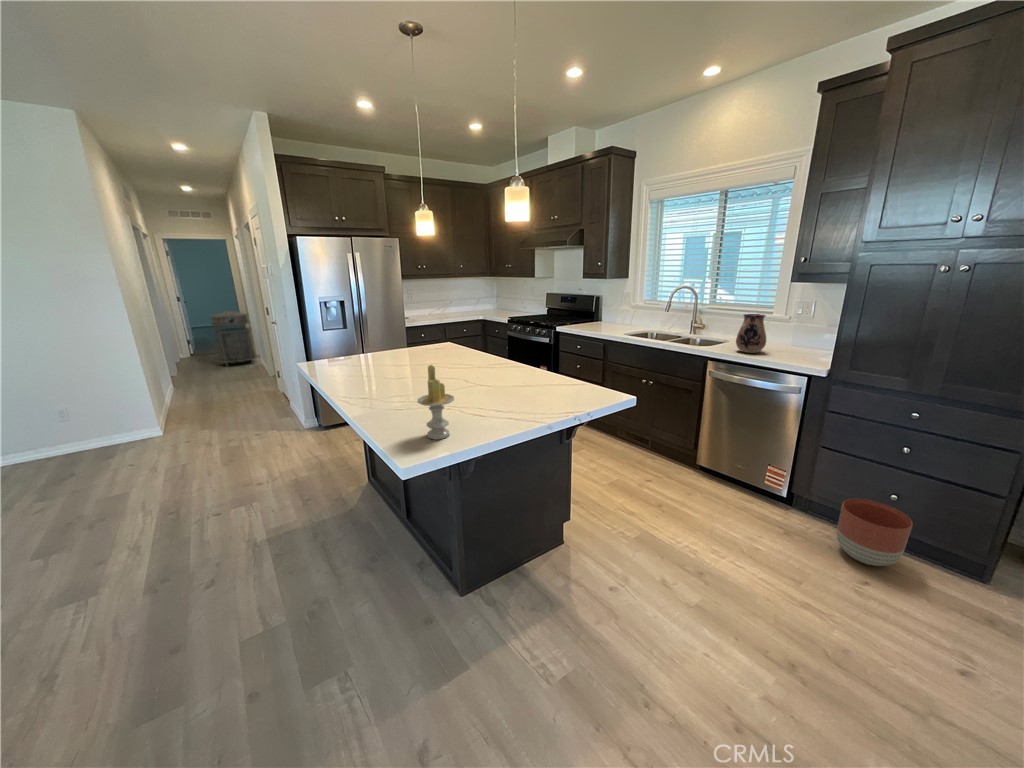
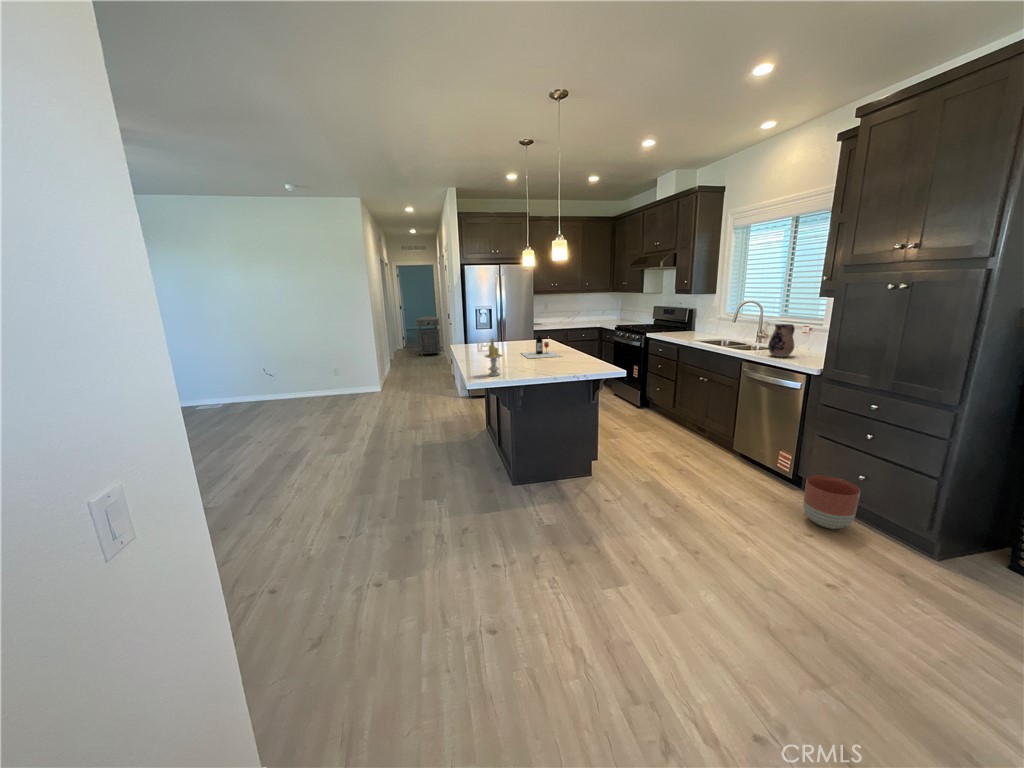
wine bottle: none [433,338,507,383] -> present [522,332,561,358]

